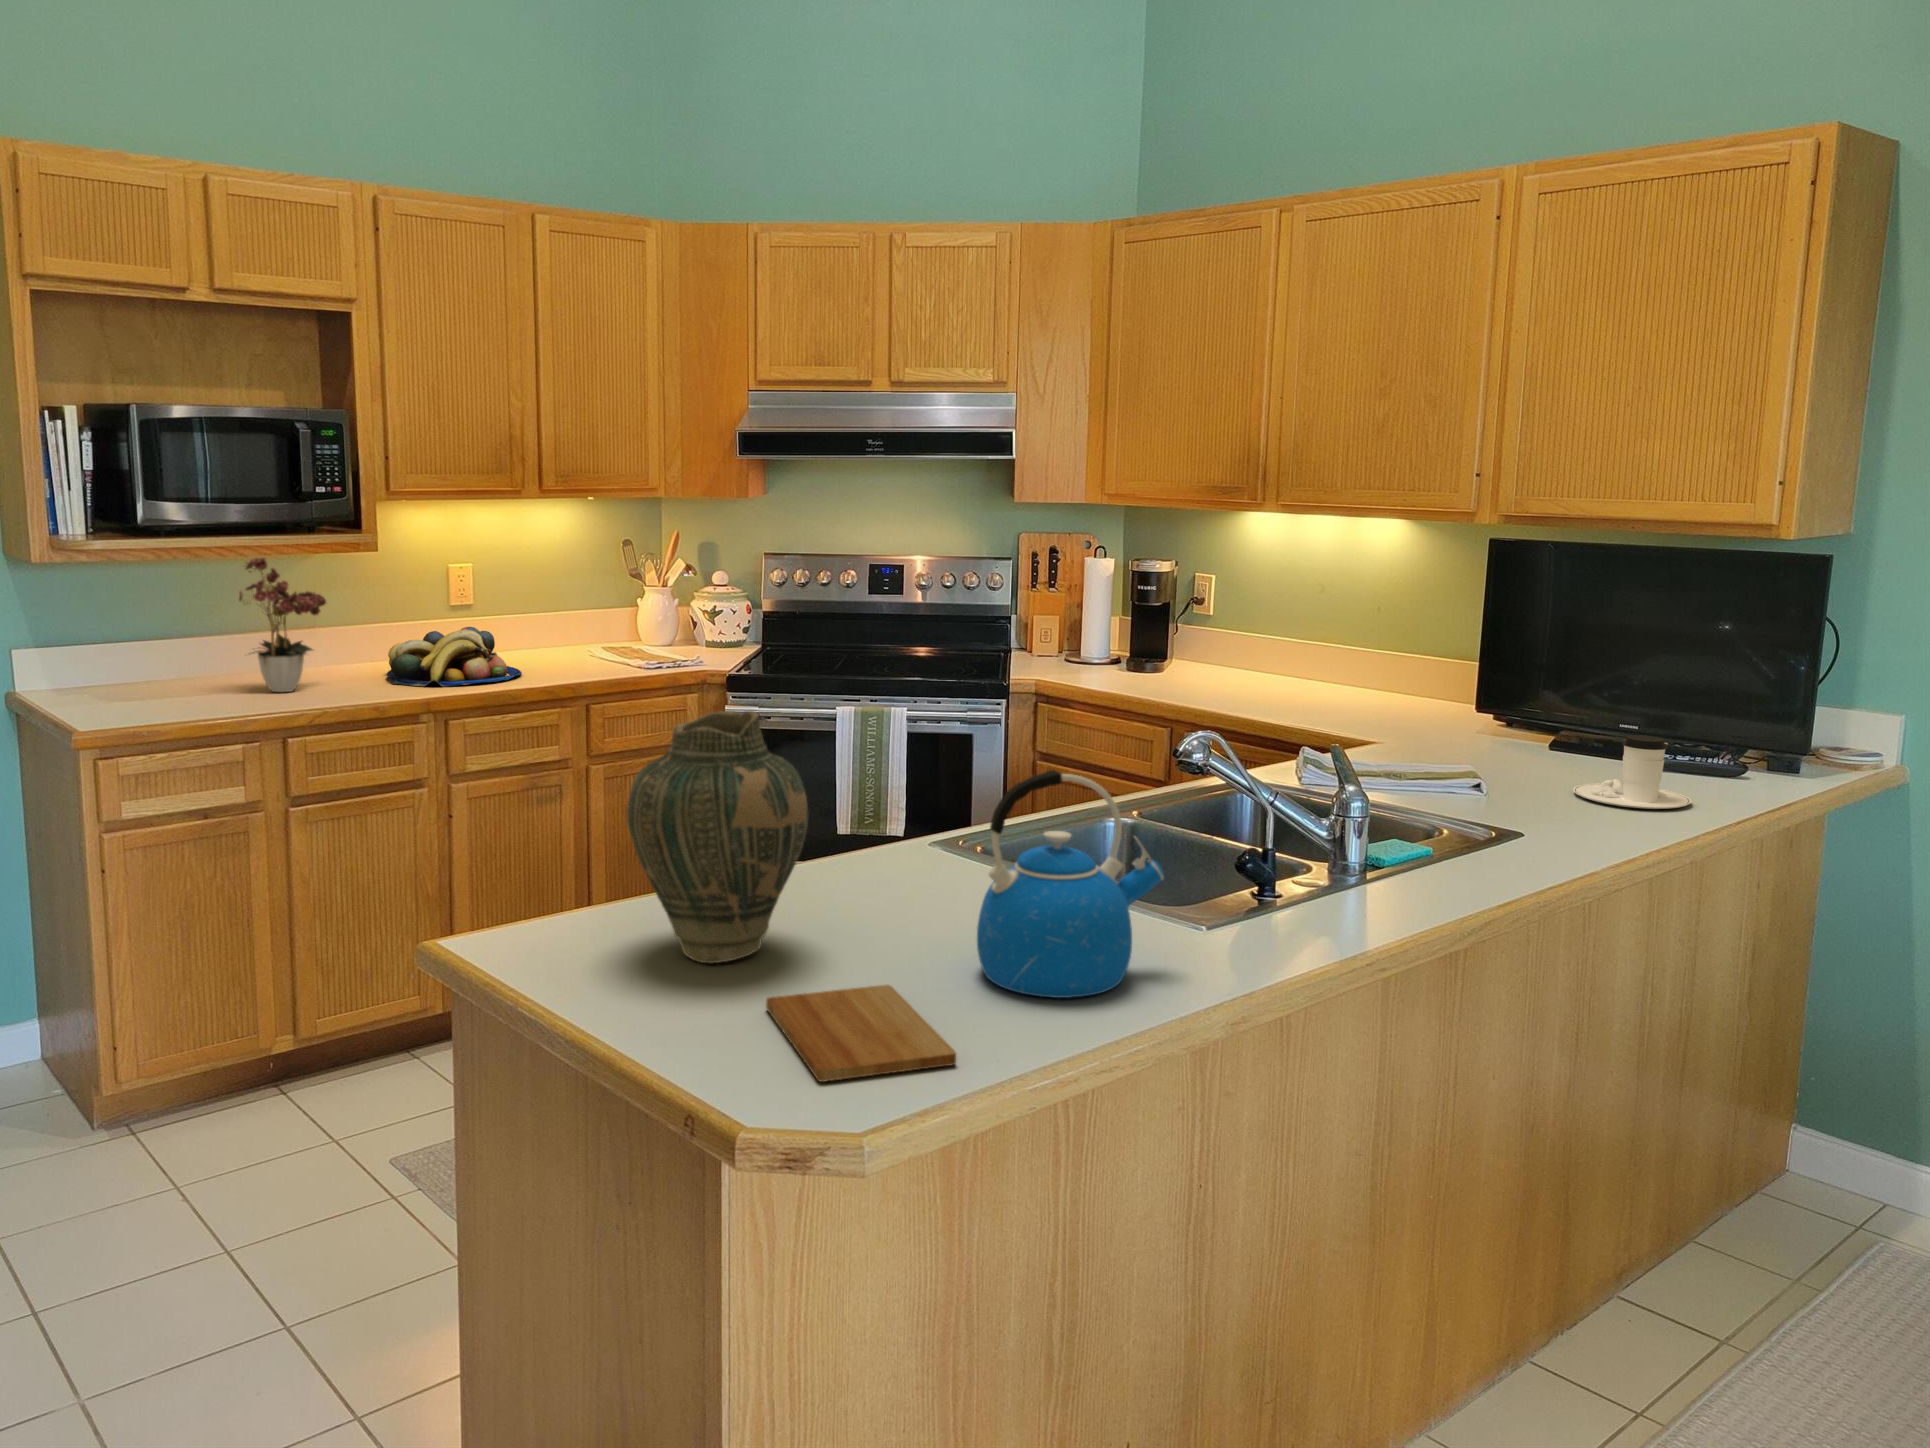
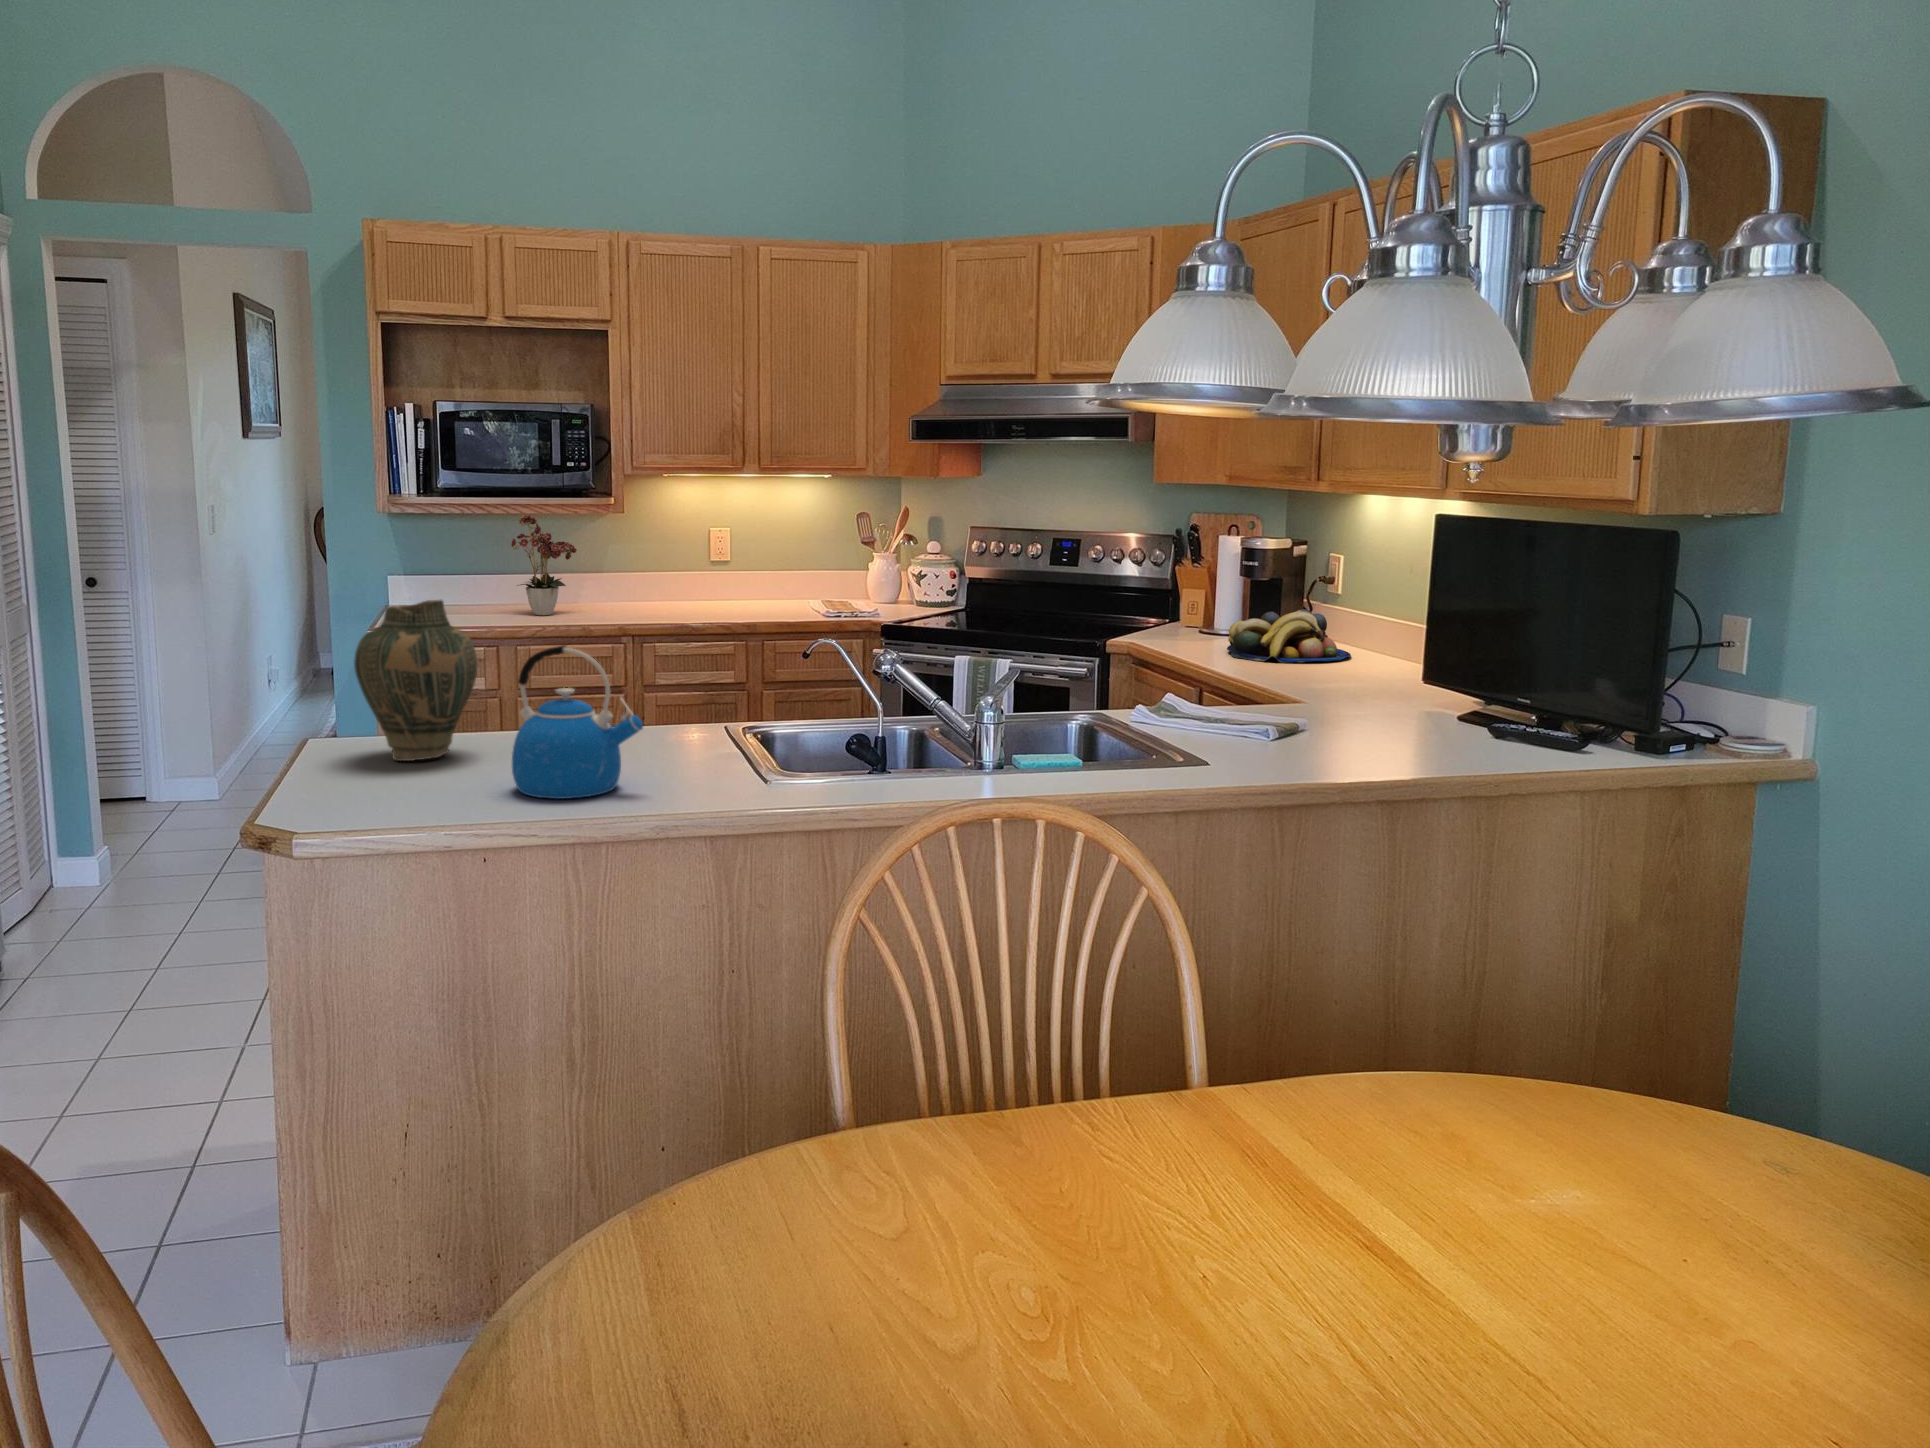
fruit bowl: present [386,627,522,686] -> present [1227,609,1351,663]
coffee cup: present [1573,735,1691,809] -> none [1316,695,1422,764]
cutting board: present [766,985,956,1082] -> none [311,774,450,813]

